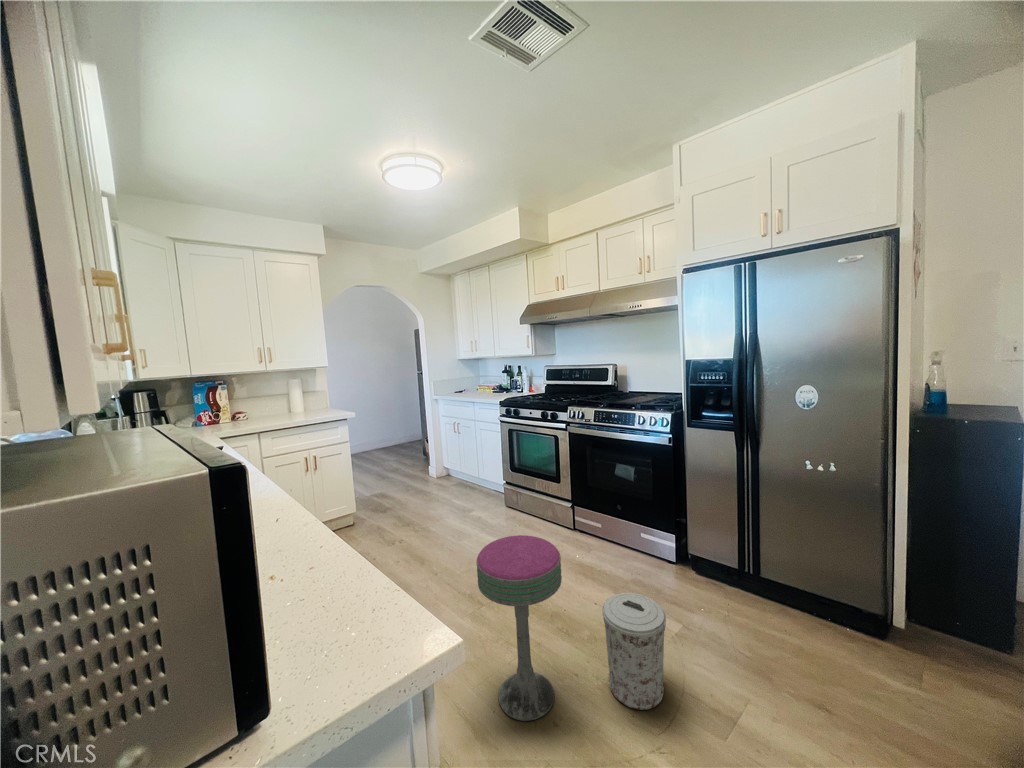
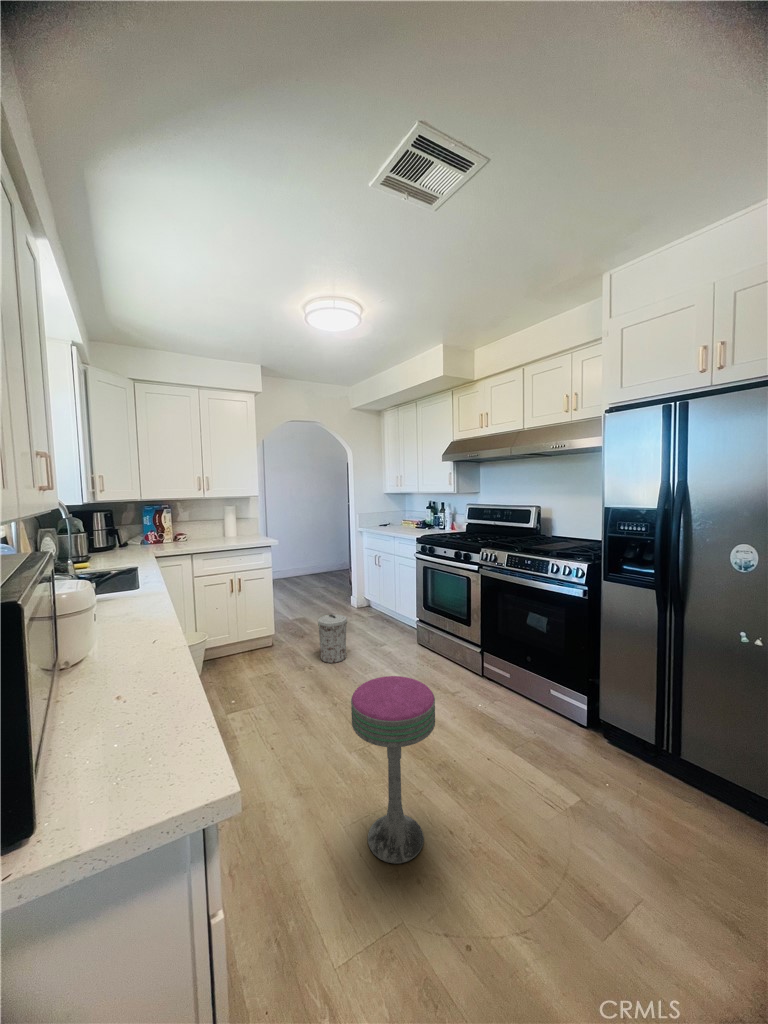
trash can: present [602,593,666,710] -> present [318,614,347,663]

